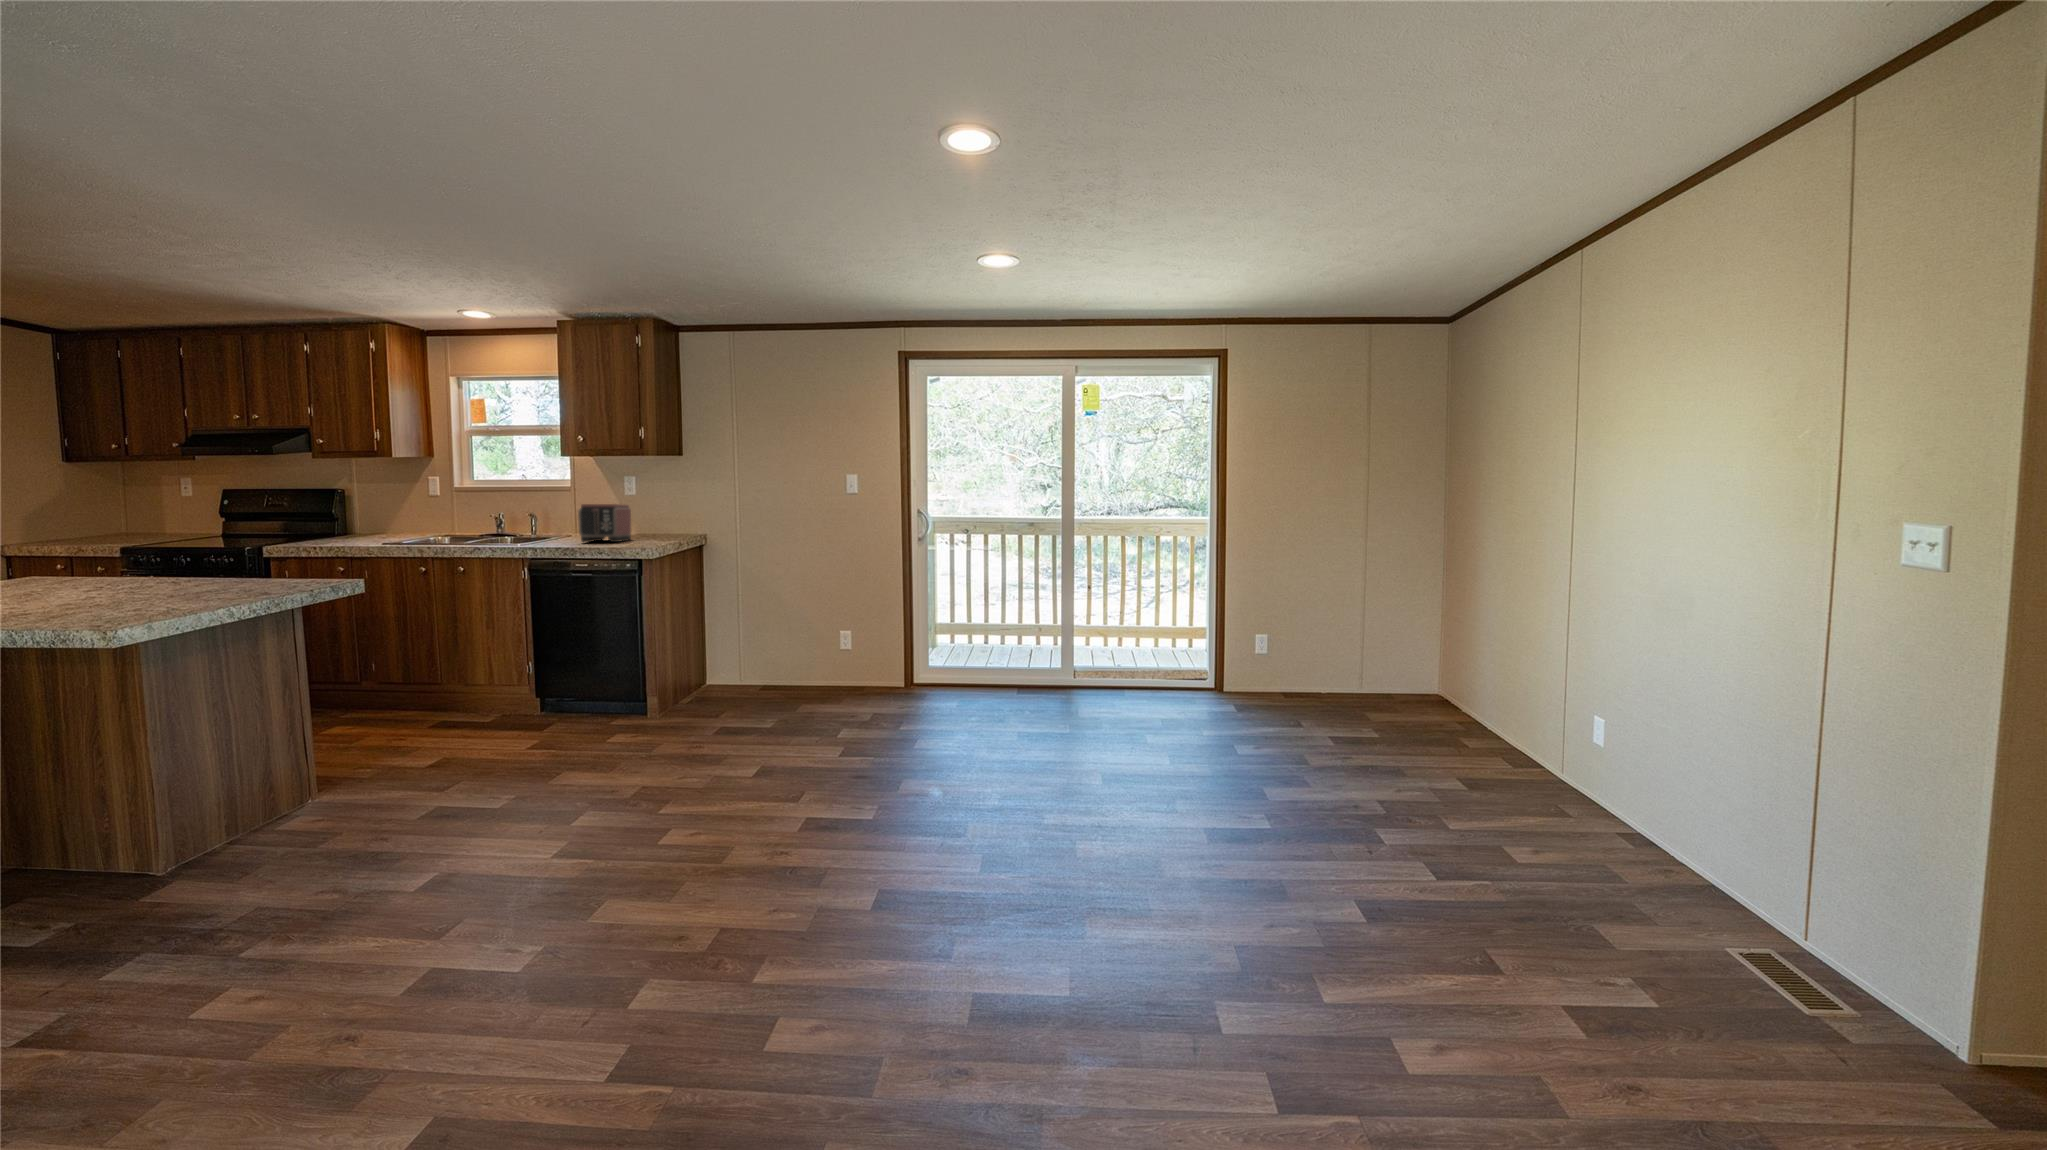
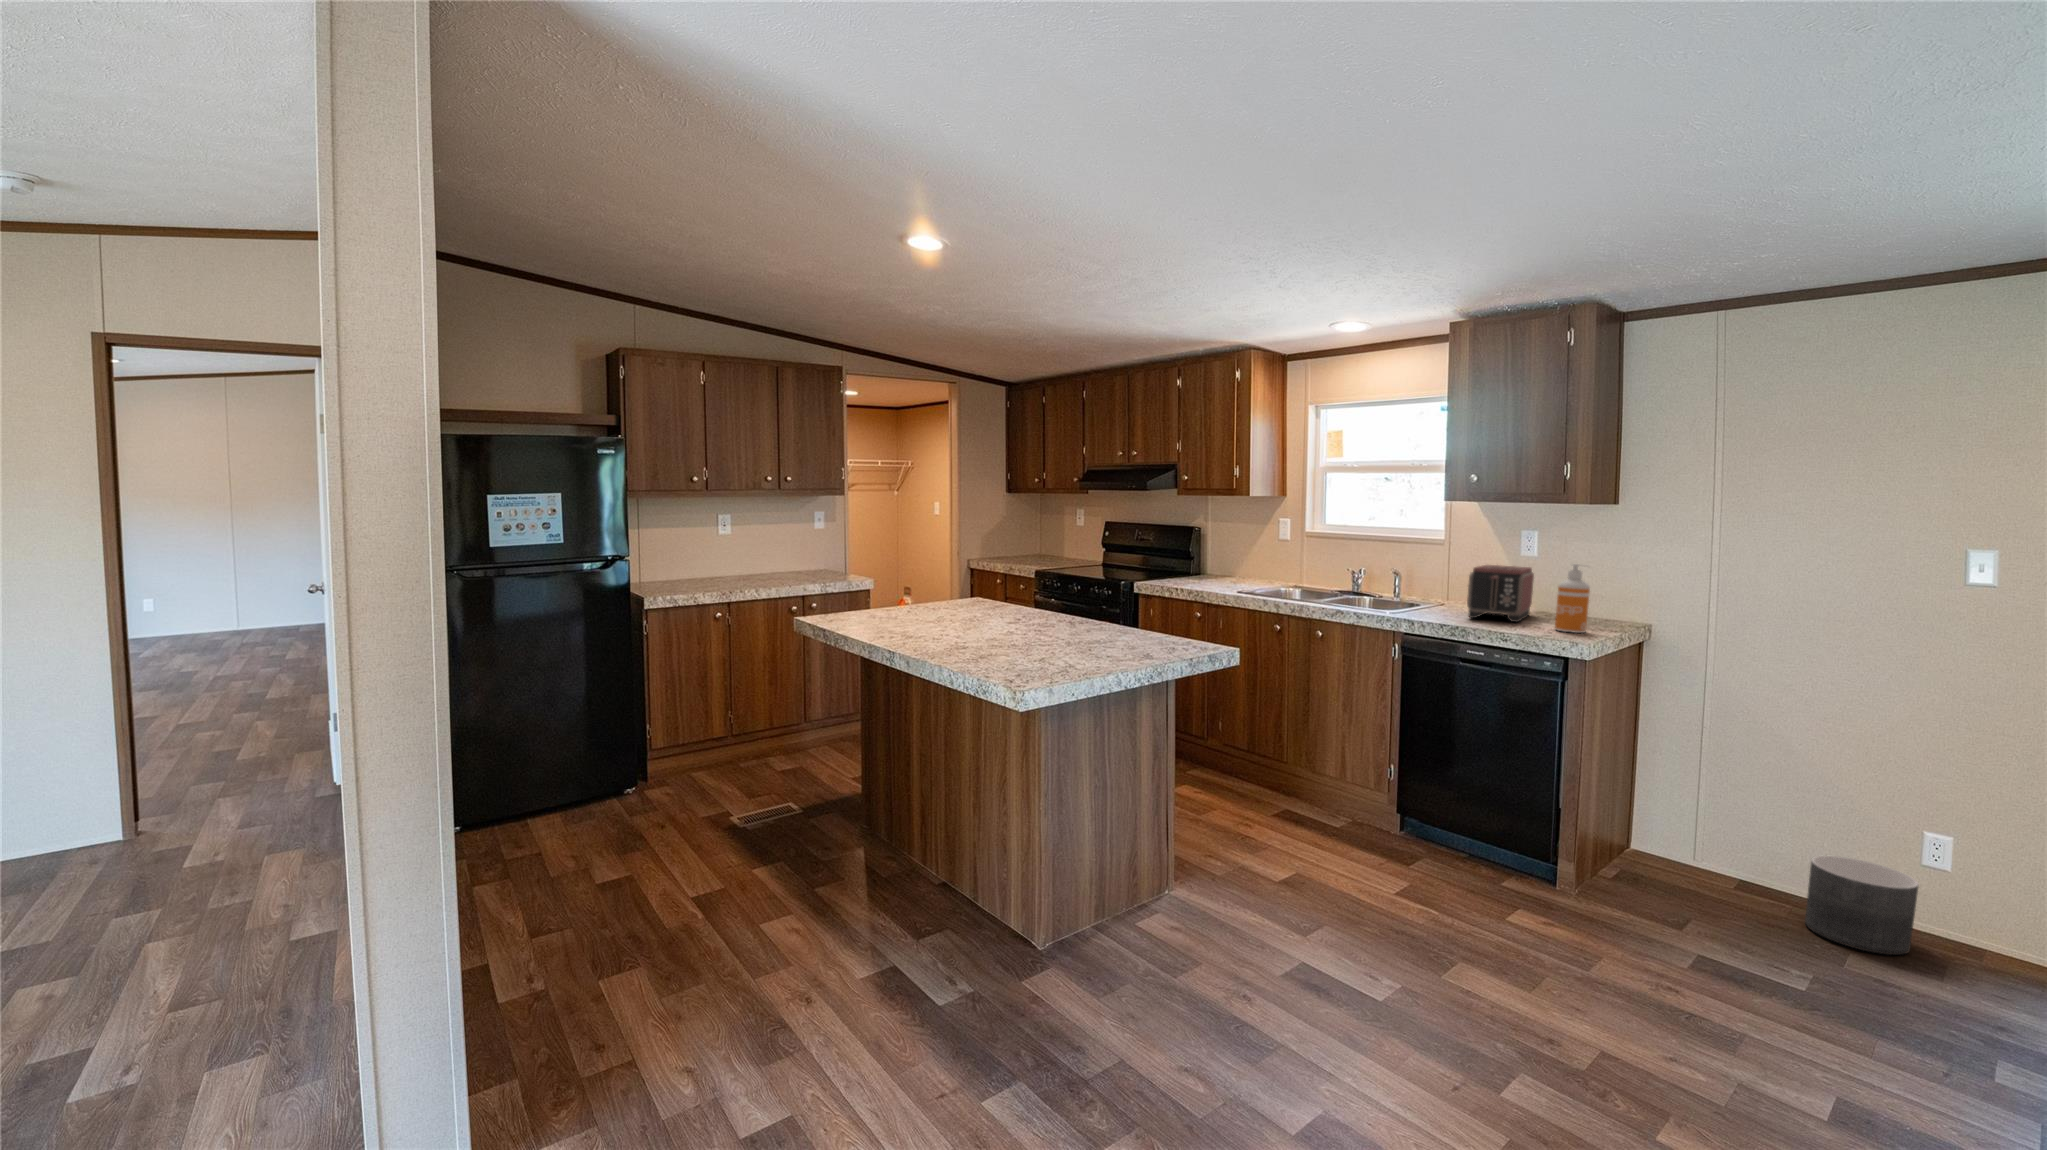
soap dispenser: none [636,496,657,543] -> present [1555,564,1590,633]
planter: none [790,662,837,708] -> present [1805,855,1919,955]

